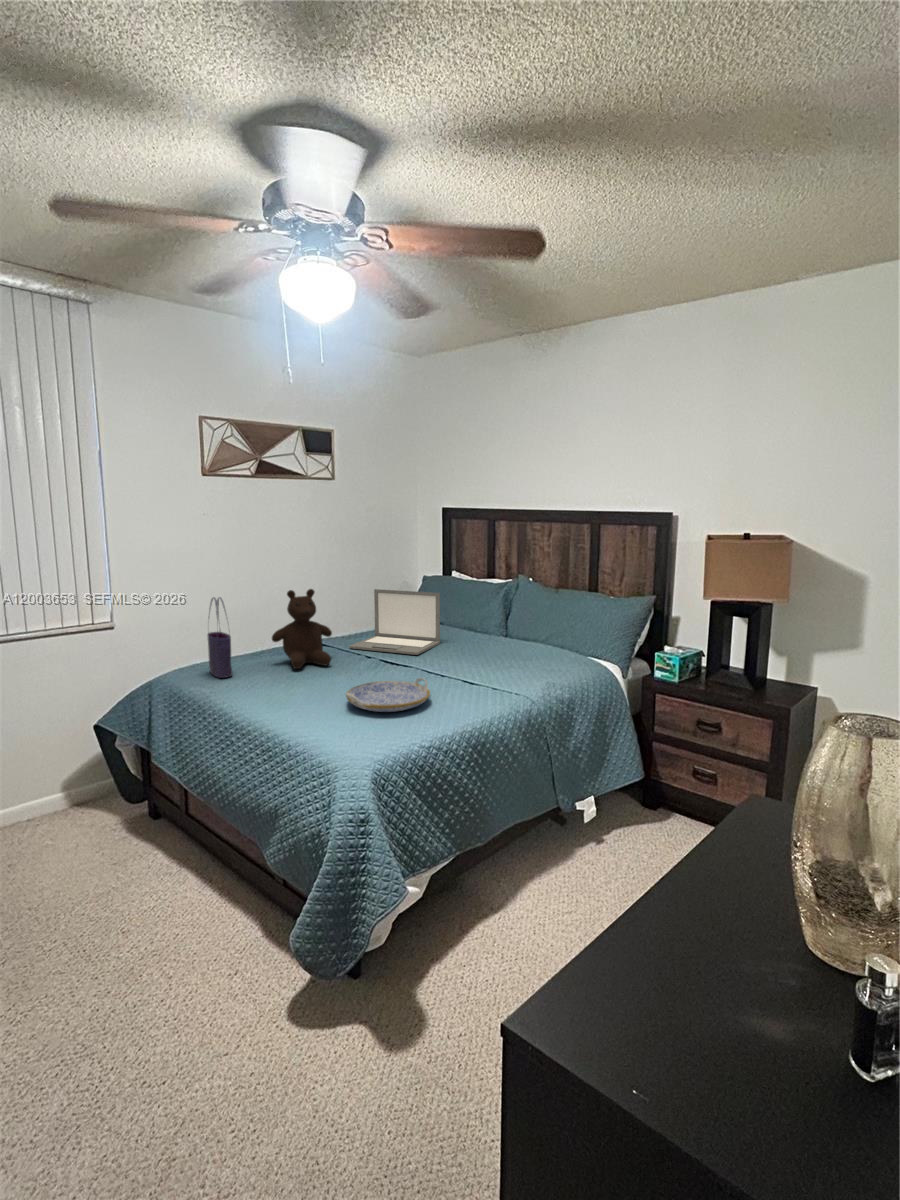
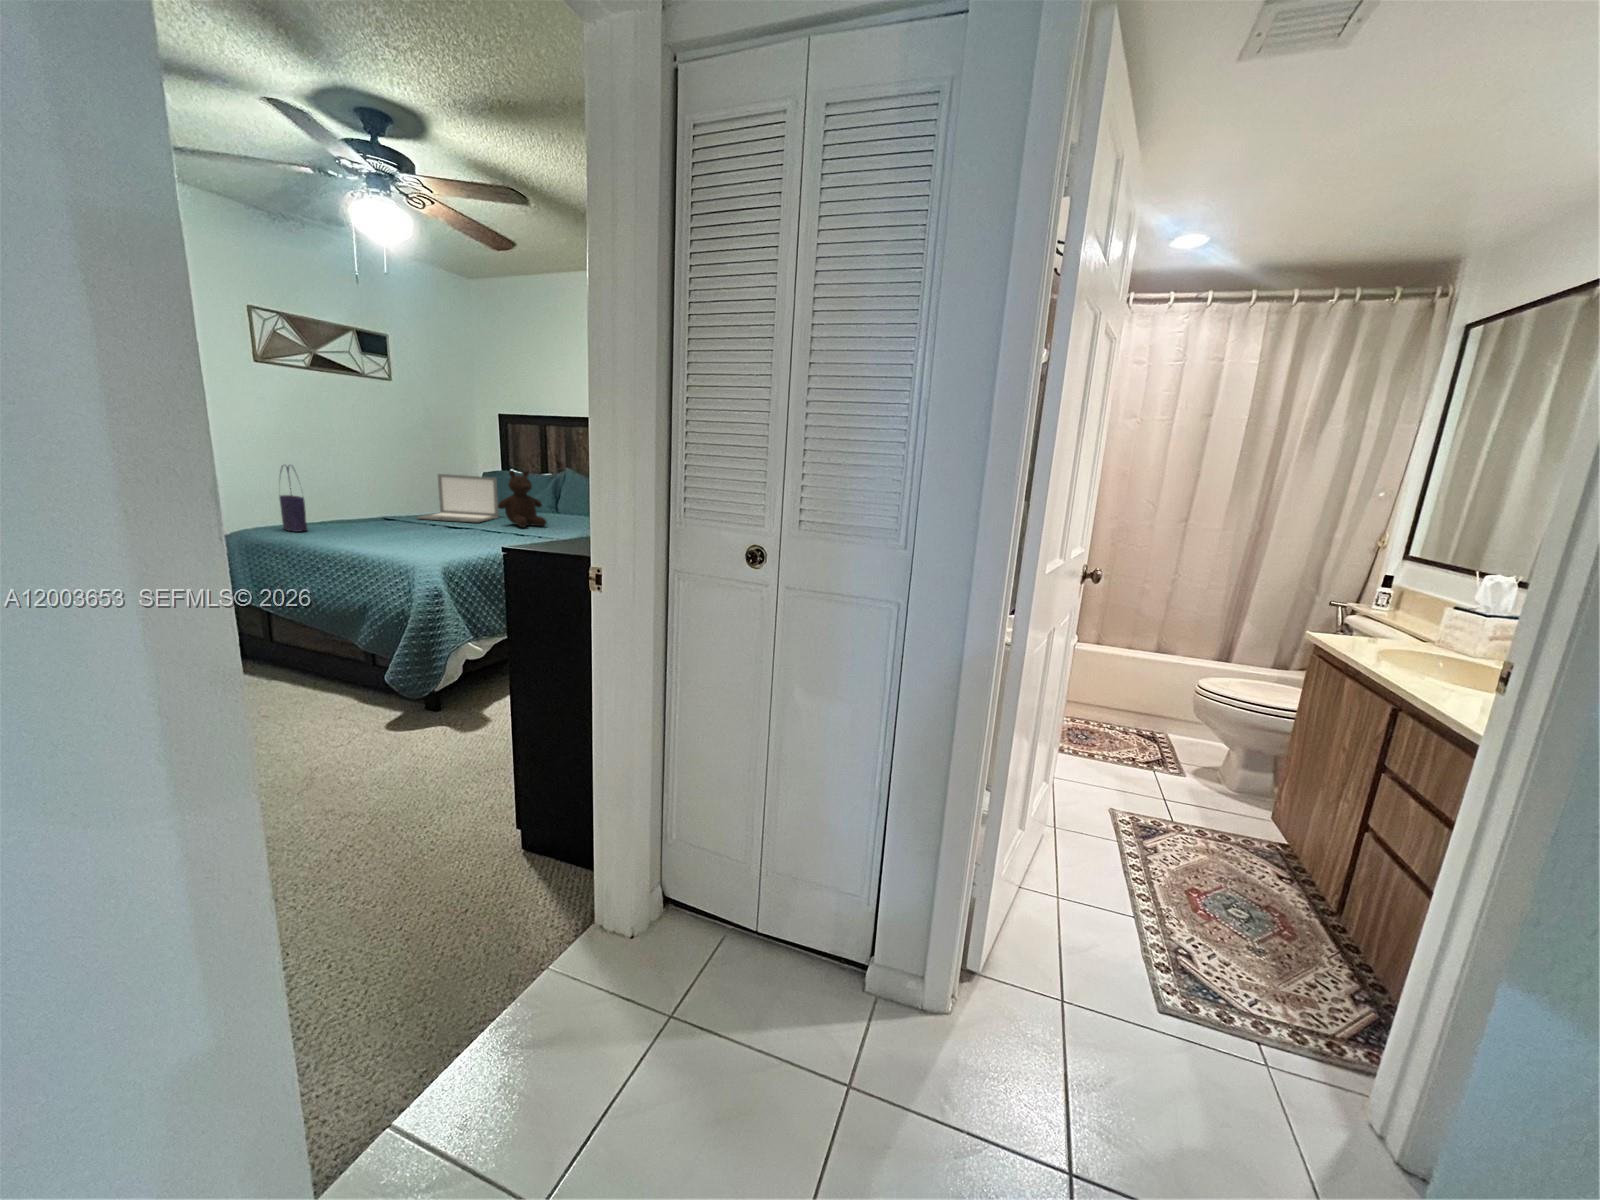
teddy bear: present [272,589,332,669] -> present [498,471,546,527]
serving tray: present [346,678,430,712] -> none [417,528,487,546]

